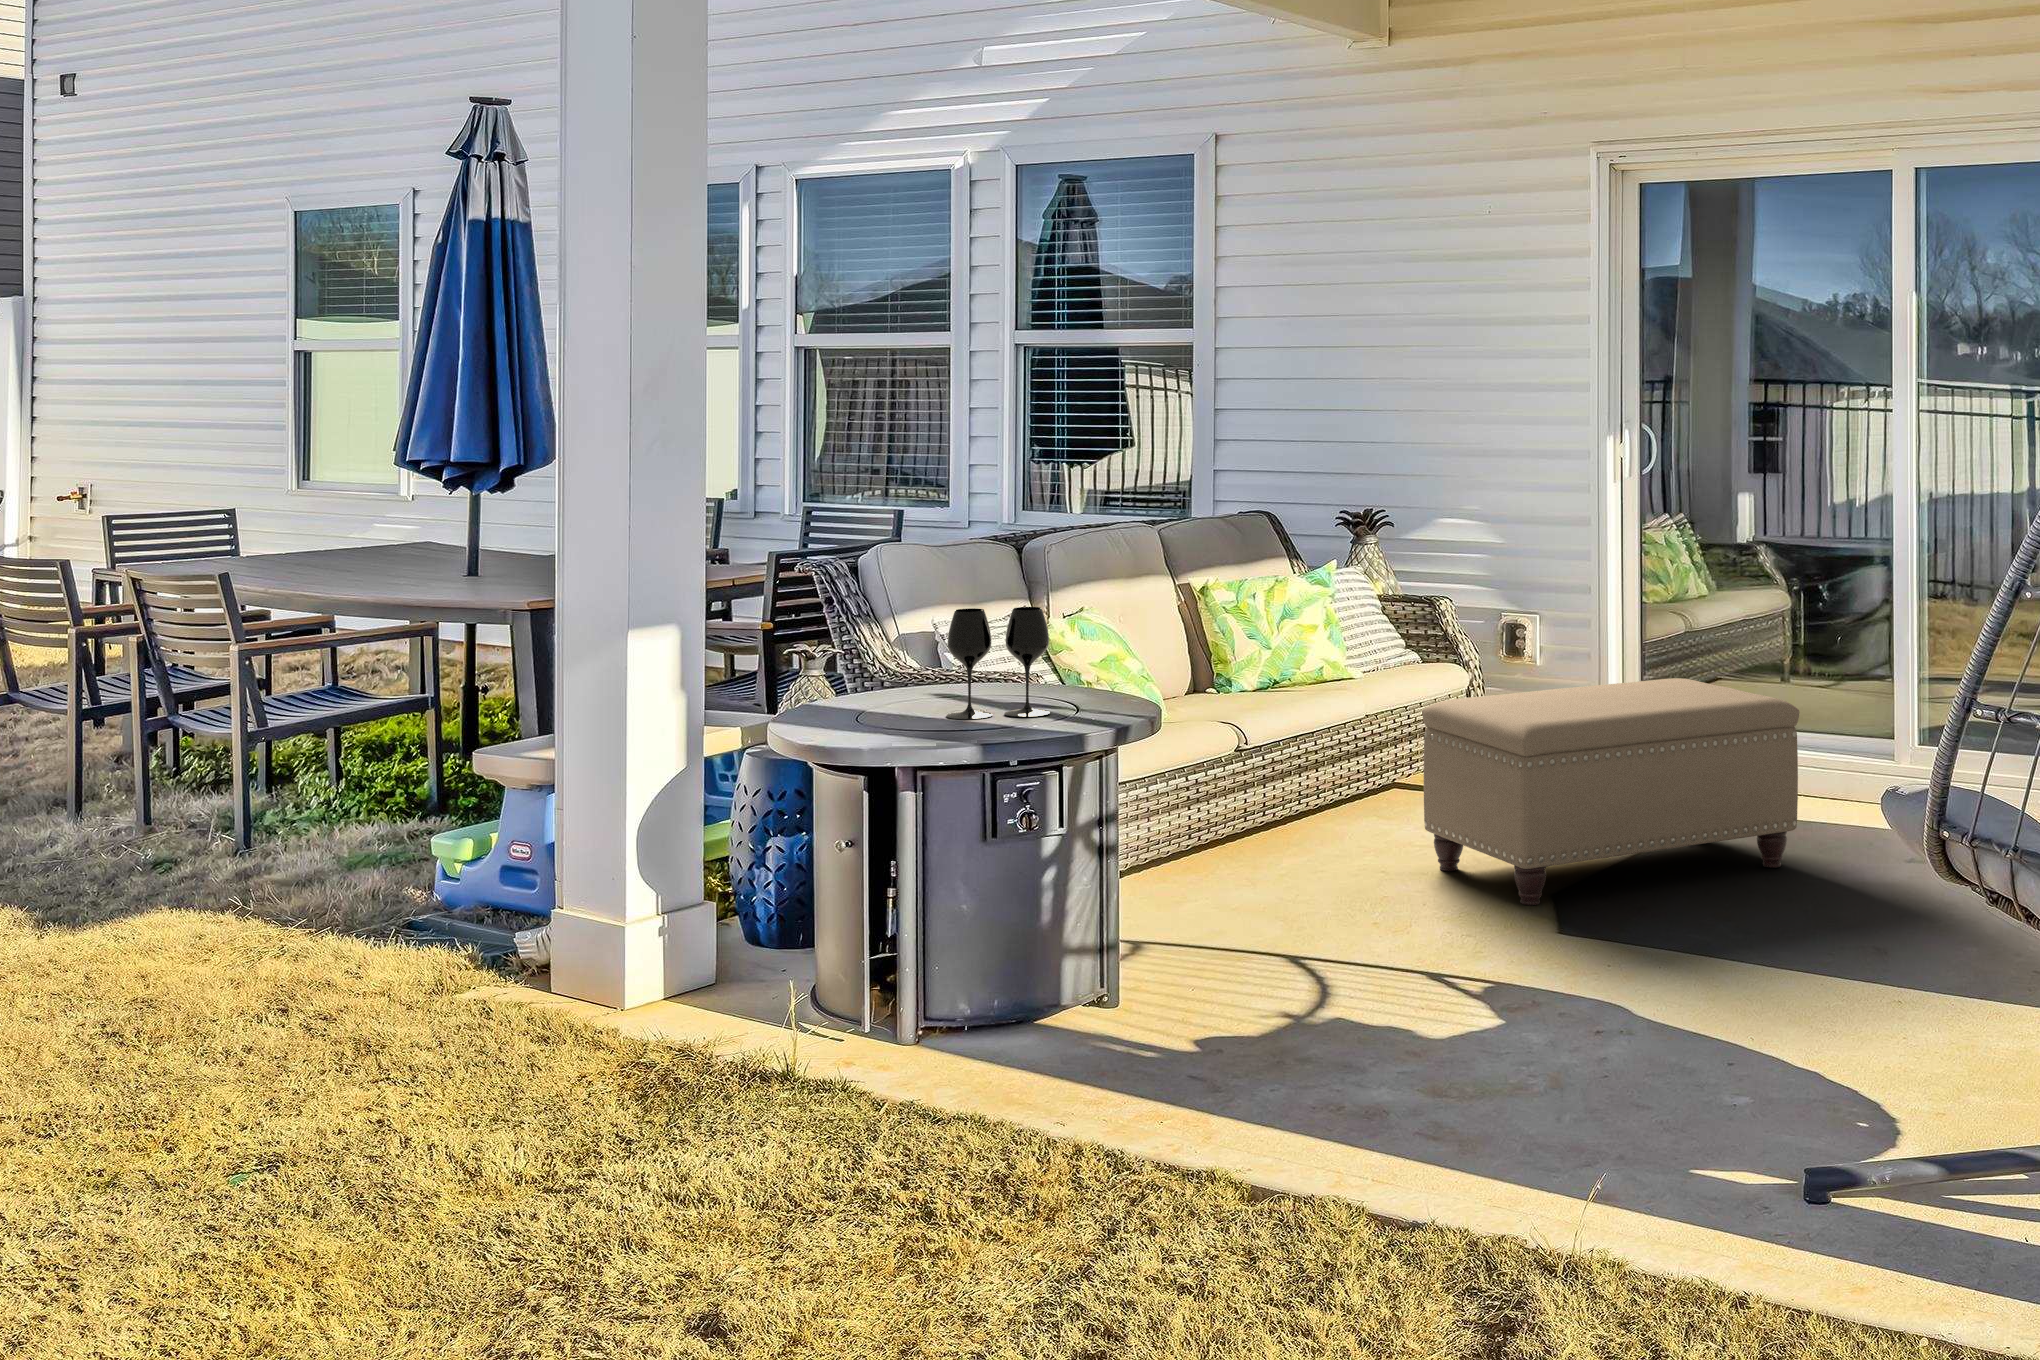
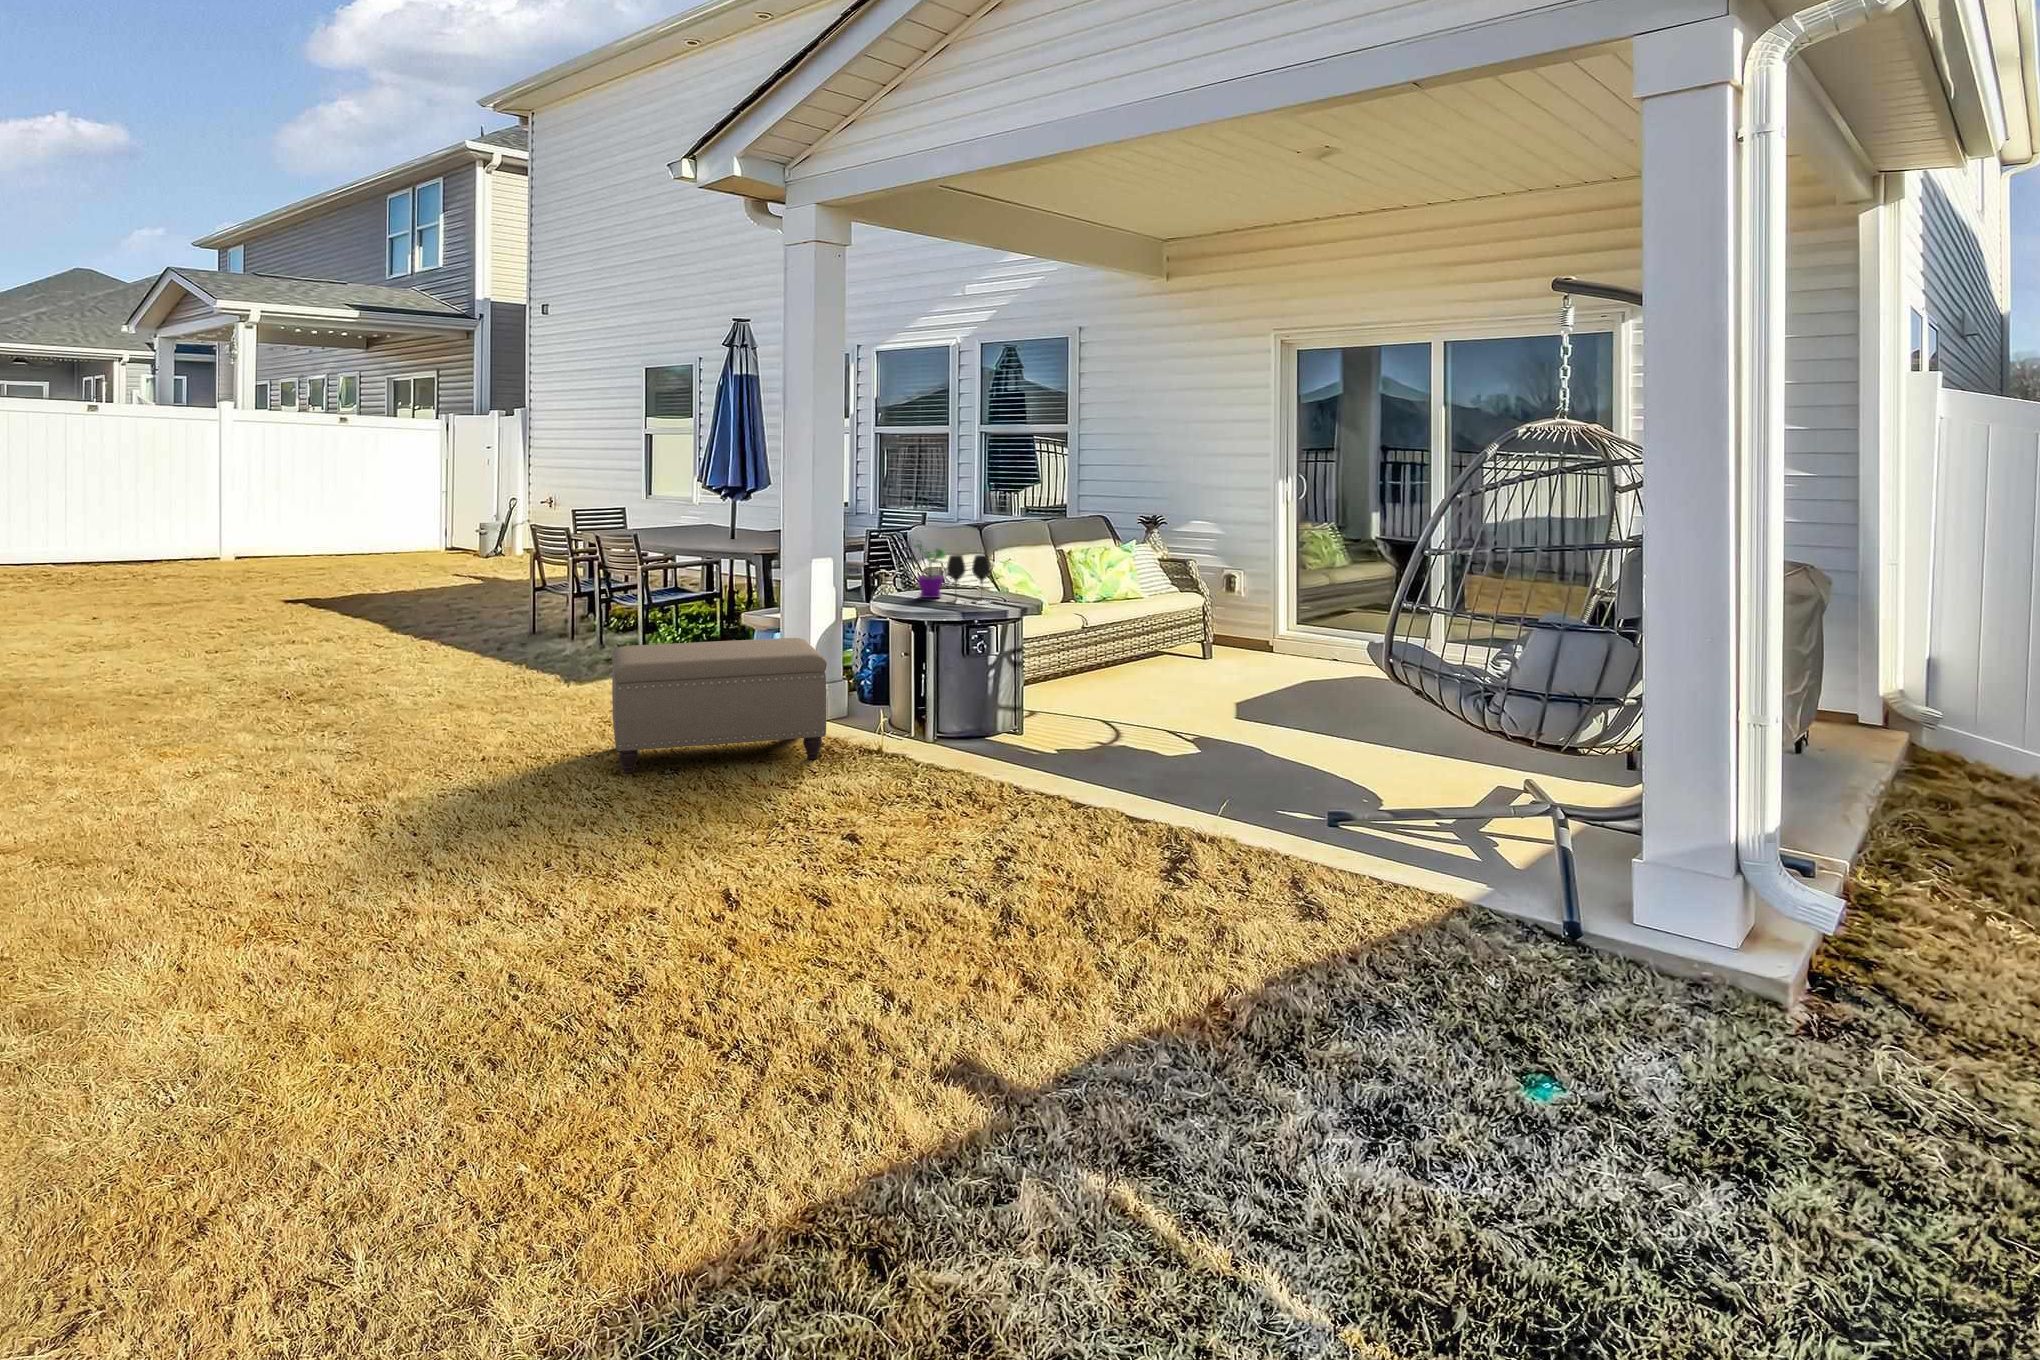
flower pot: none [865,566,949,707] -> present [915,540,946,598]
ottoman: present [1422,678,1799,905] -> present [612,638,827,773]

